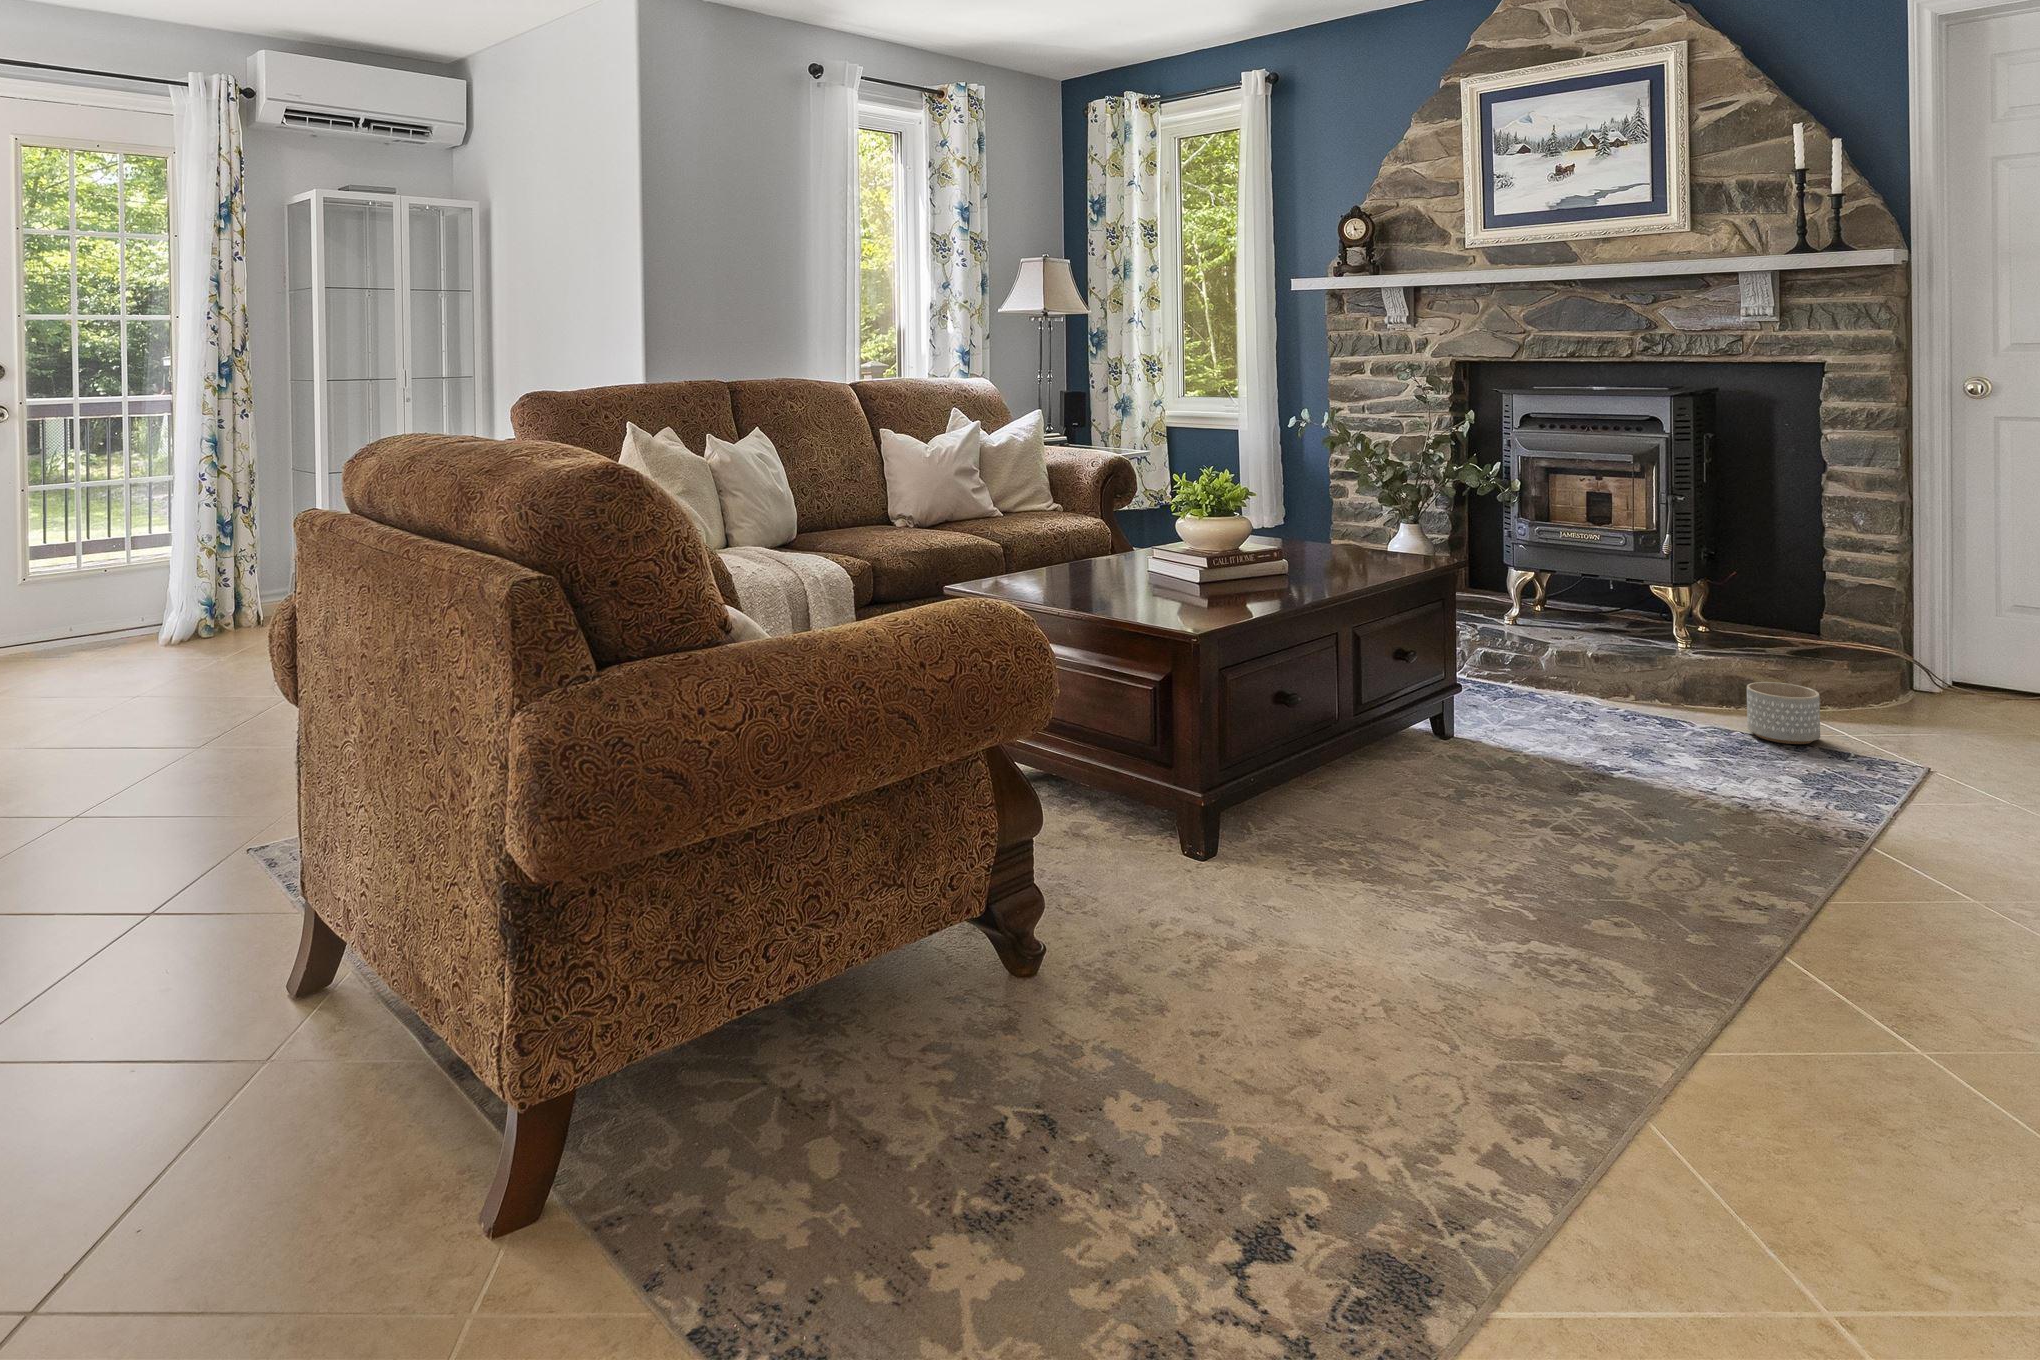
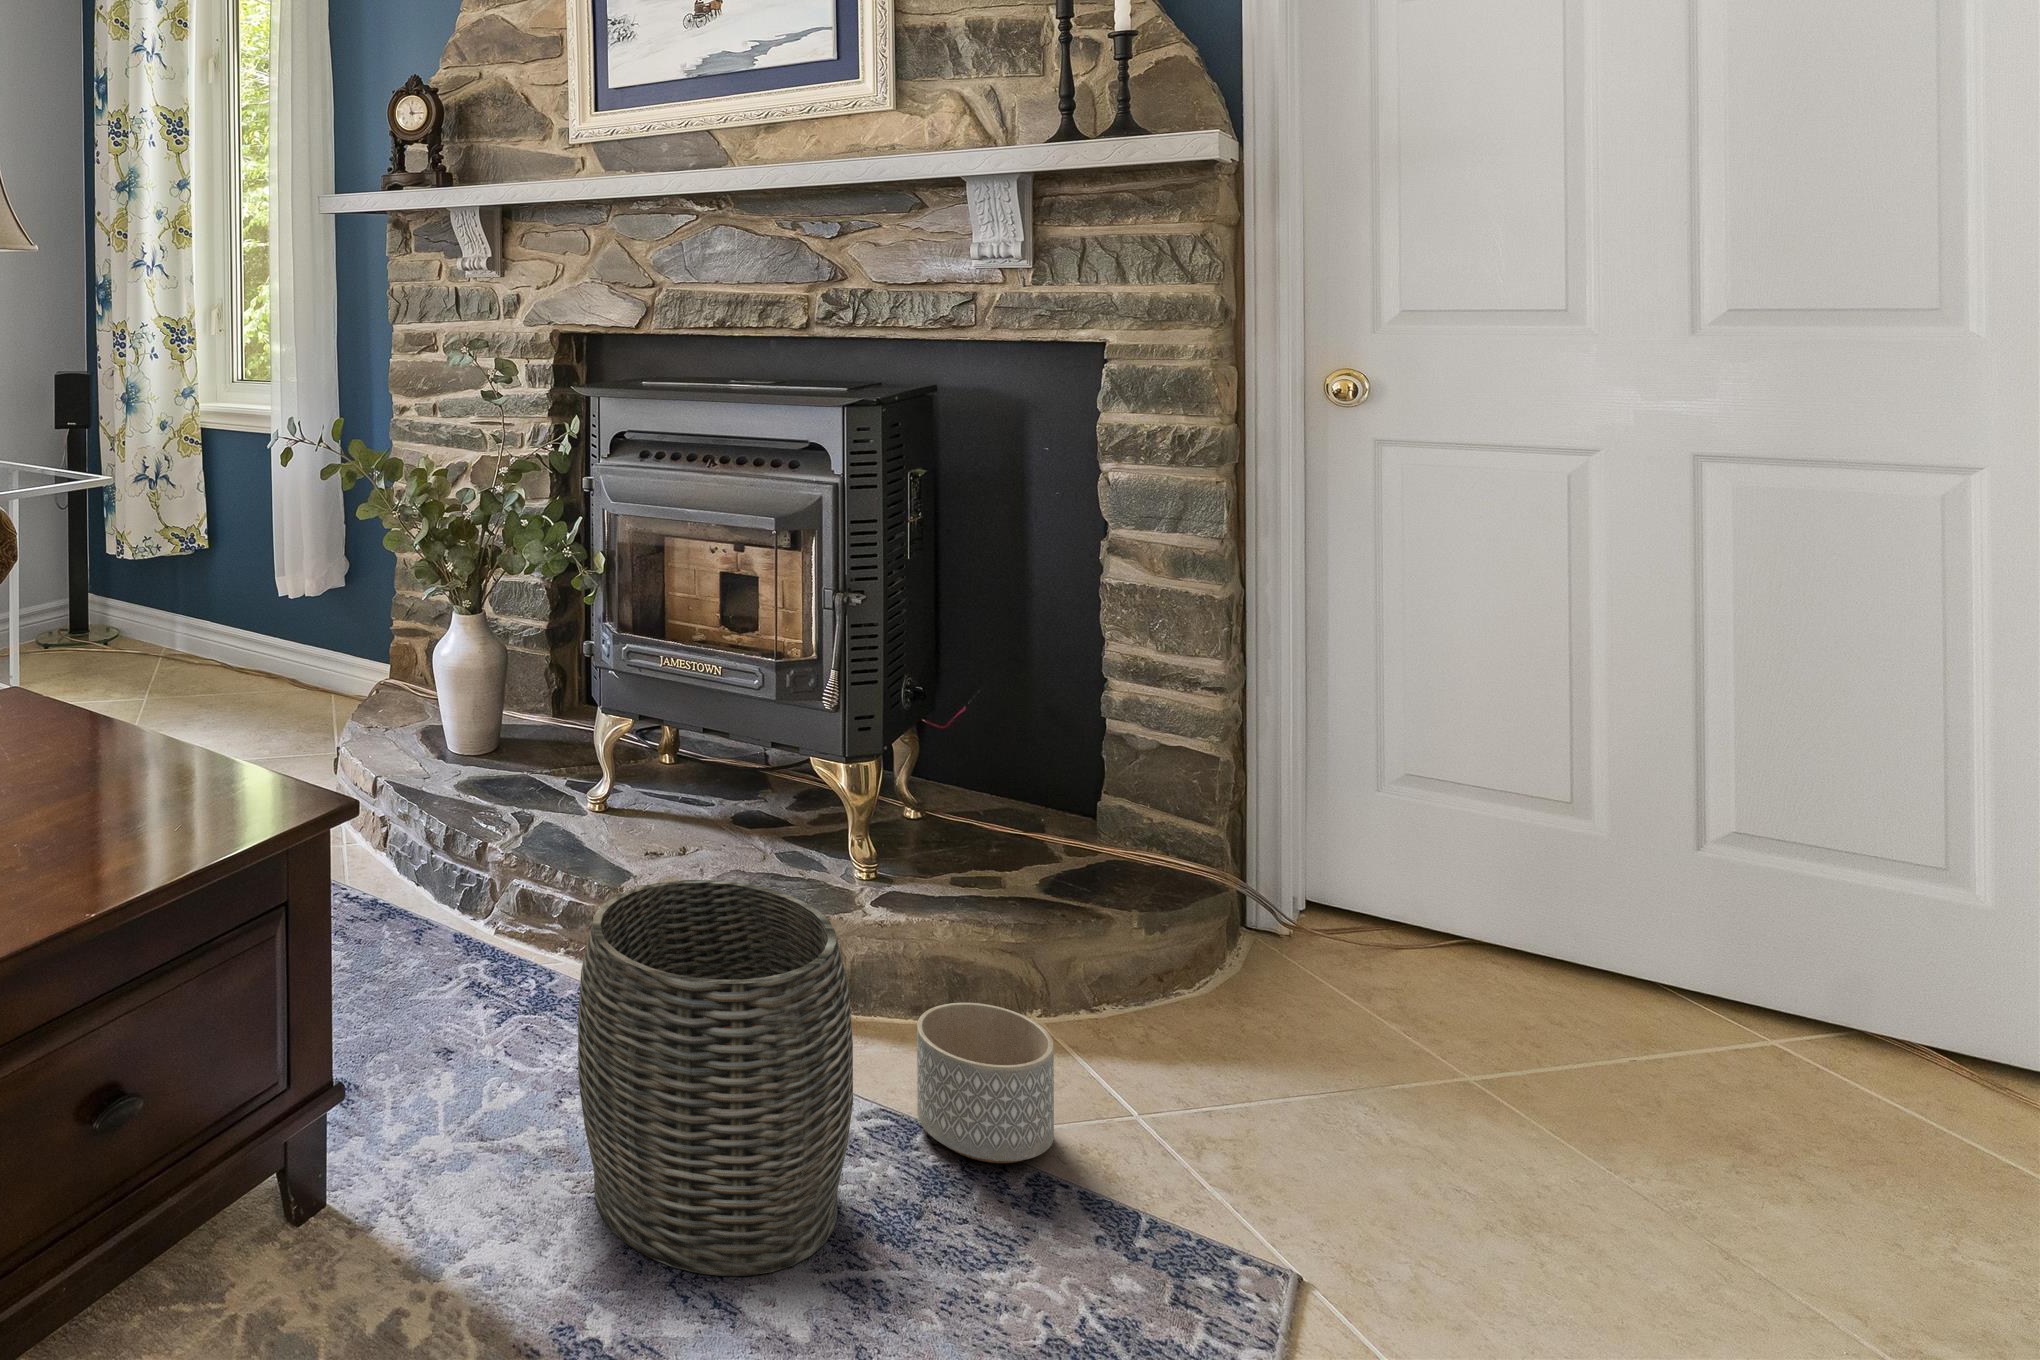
woven basket: none [1590,615,1727,763] -> present [578,880,853,1276]

